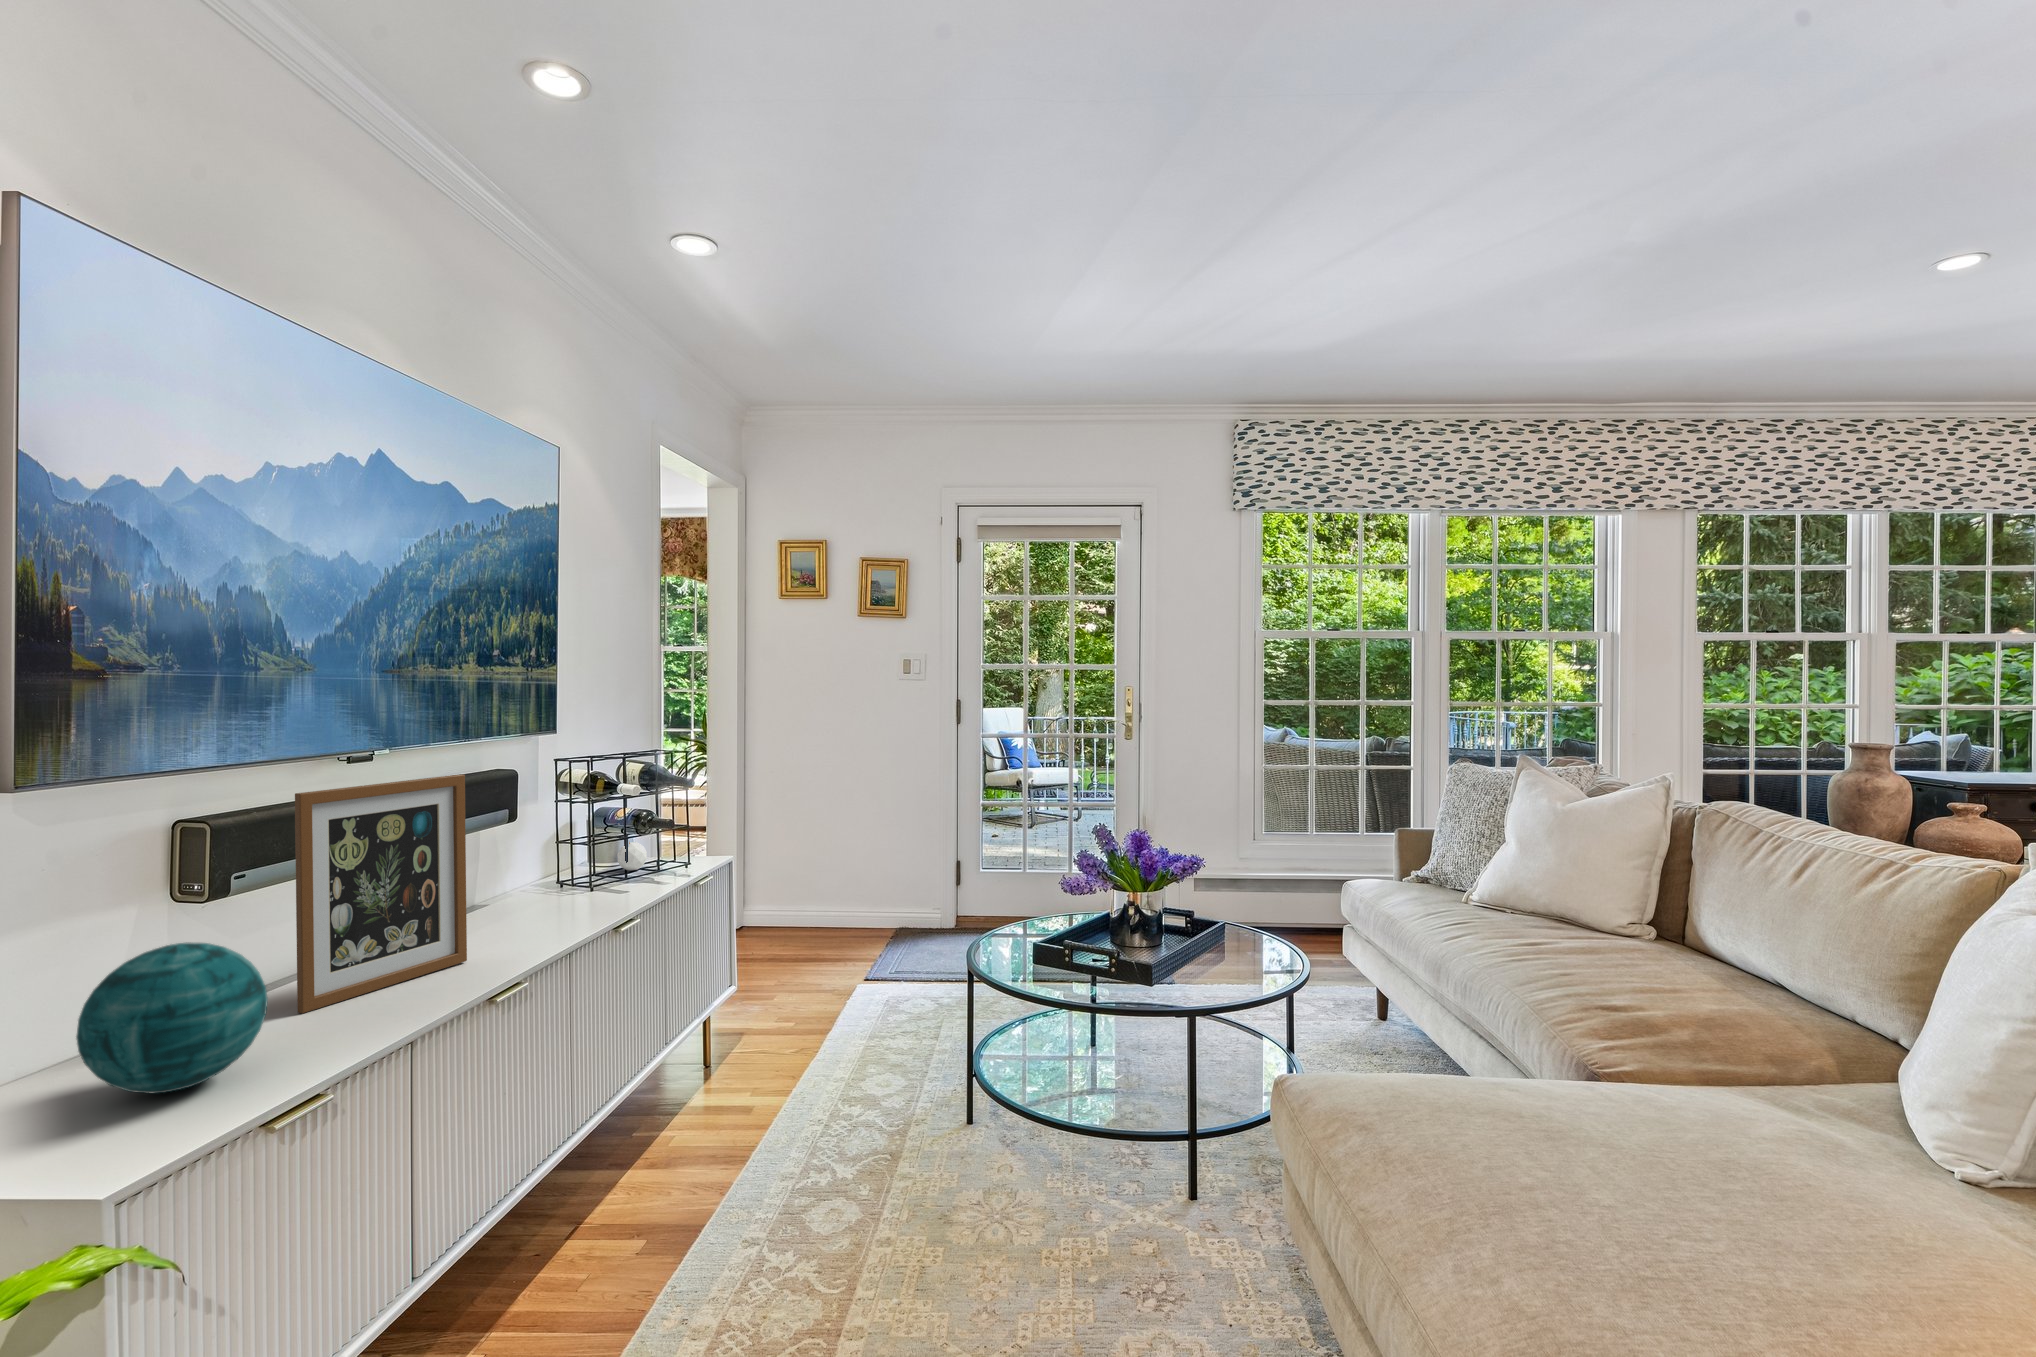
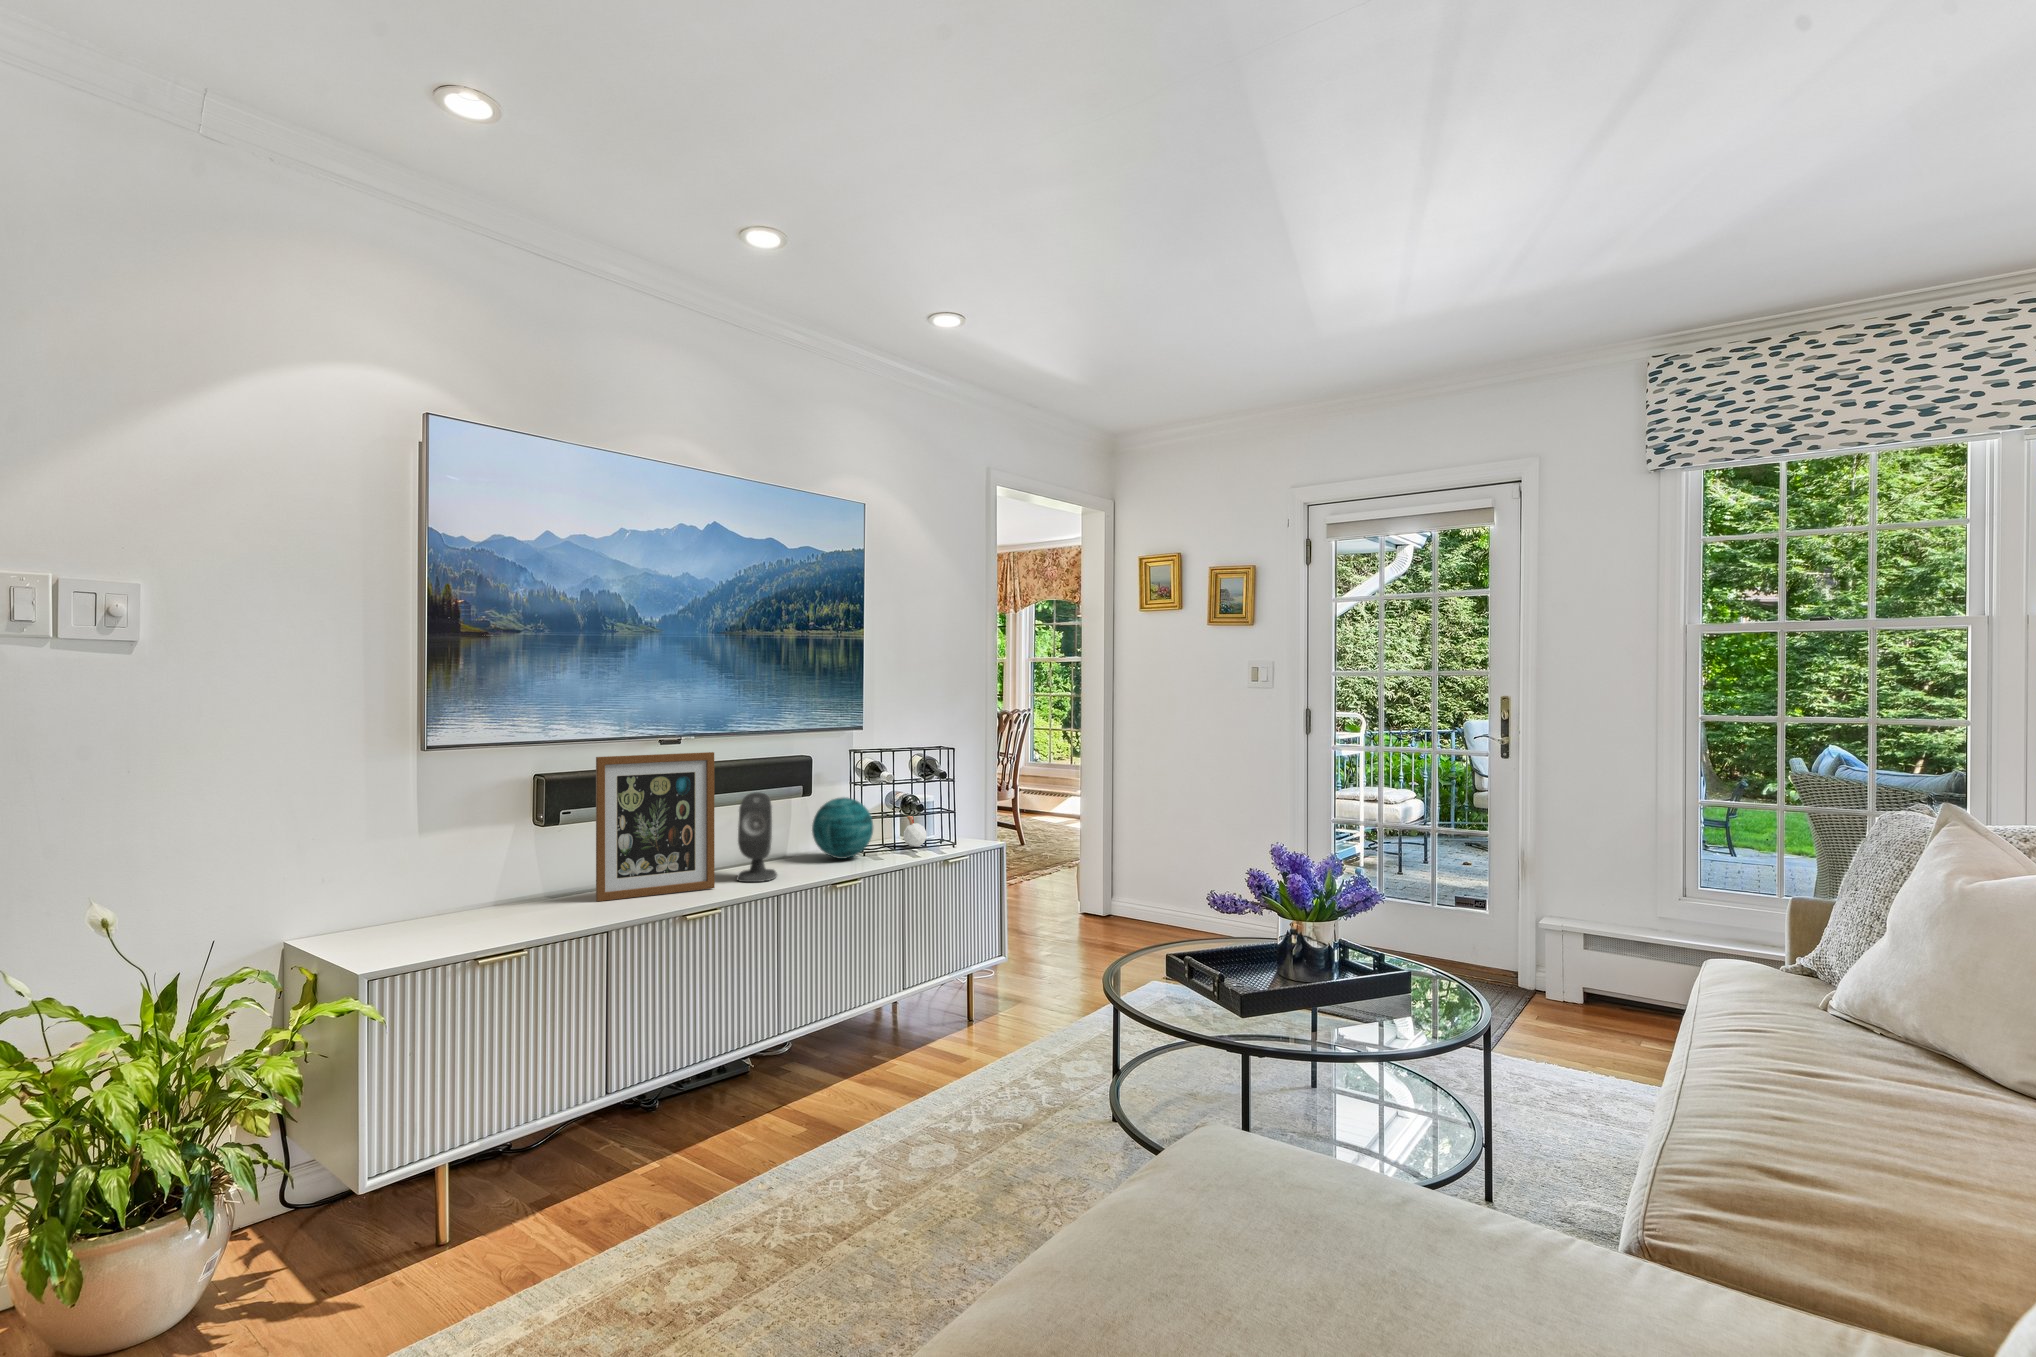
speaker: none [466,824,530,946] -> present [737,792,777,882]
decorative orb: present [76,943,268,1094] -> present [812,797,873,859]

